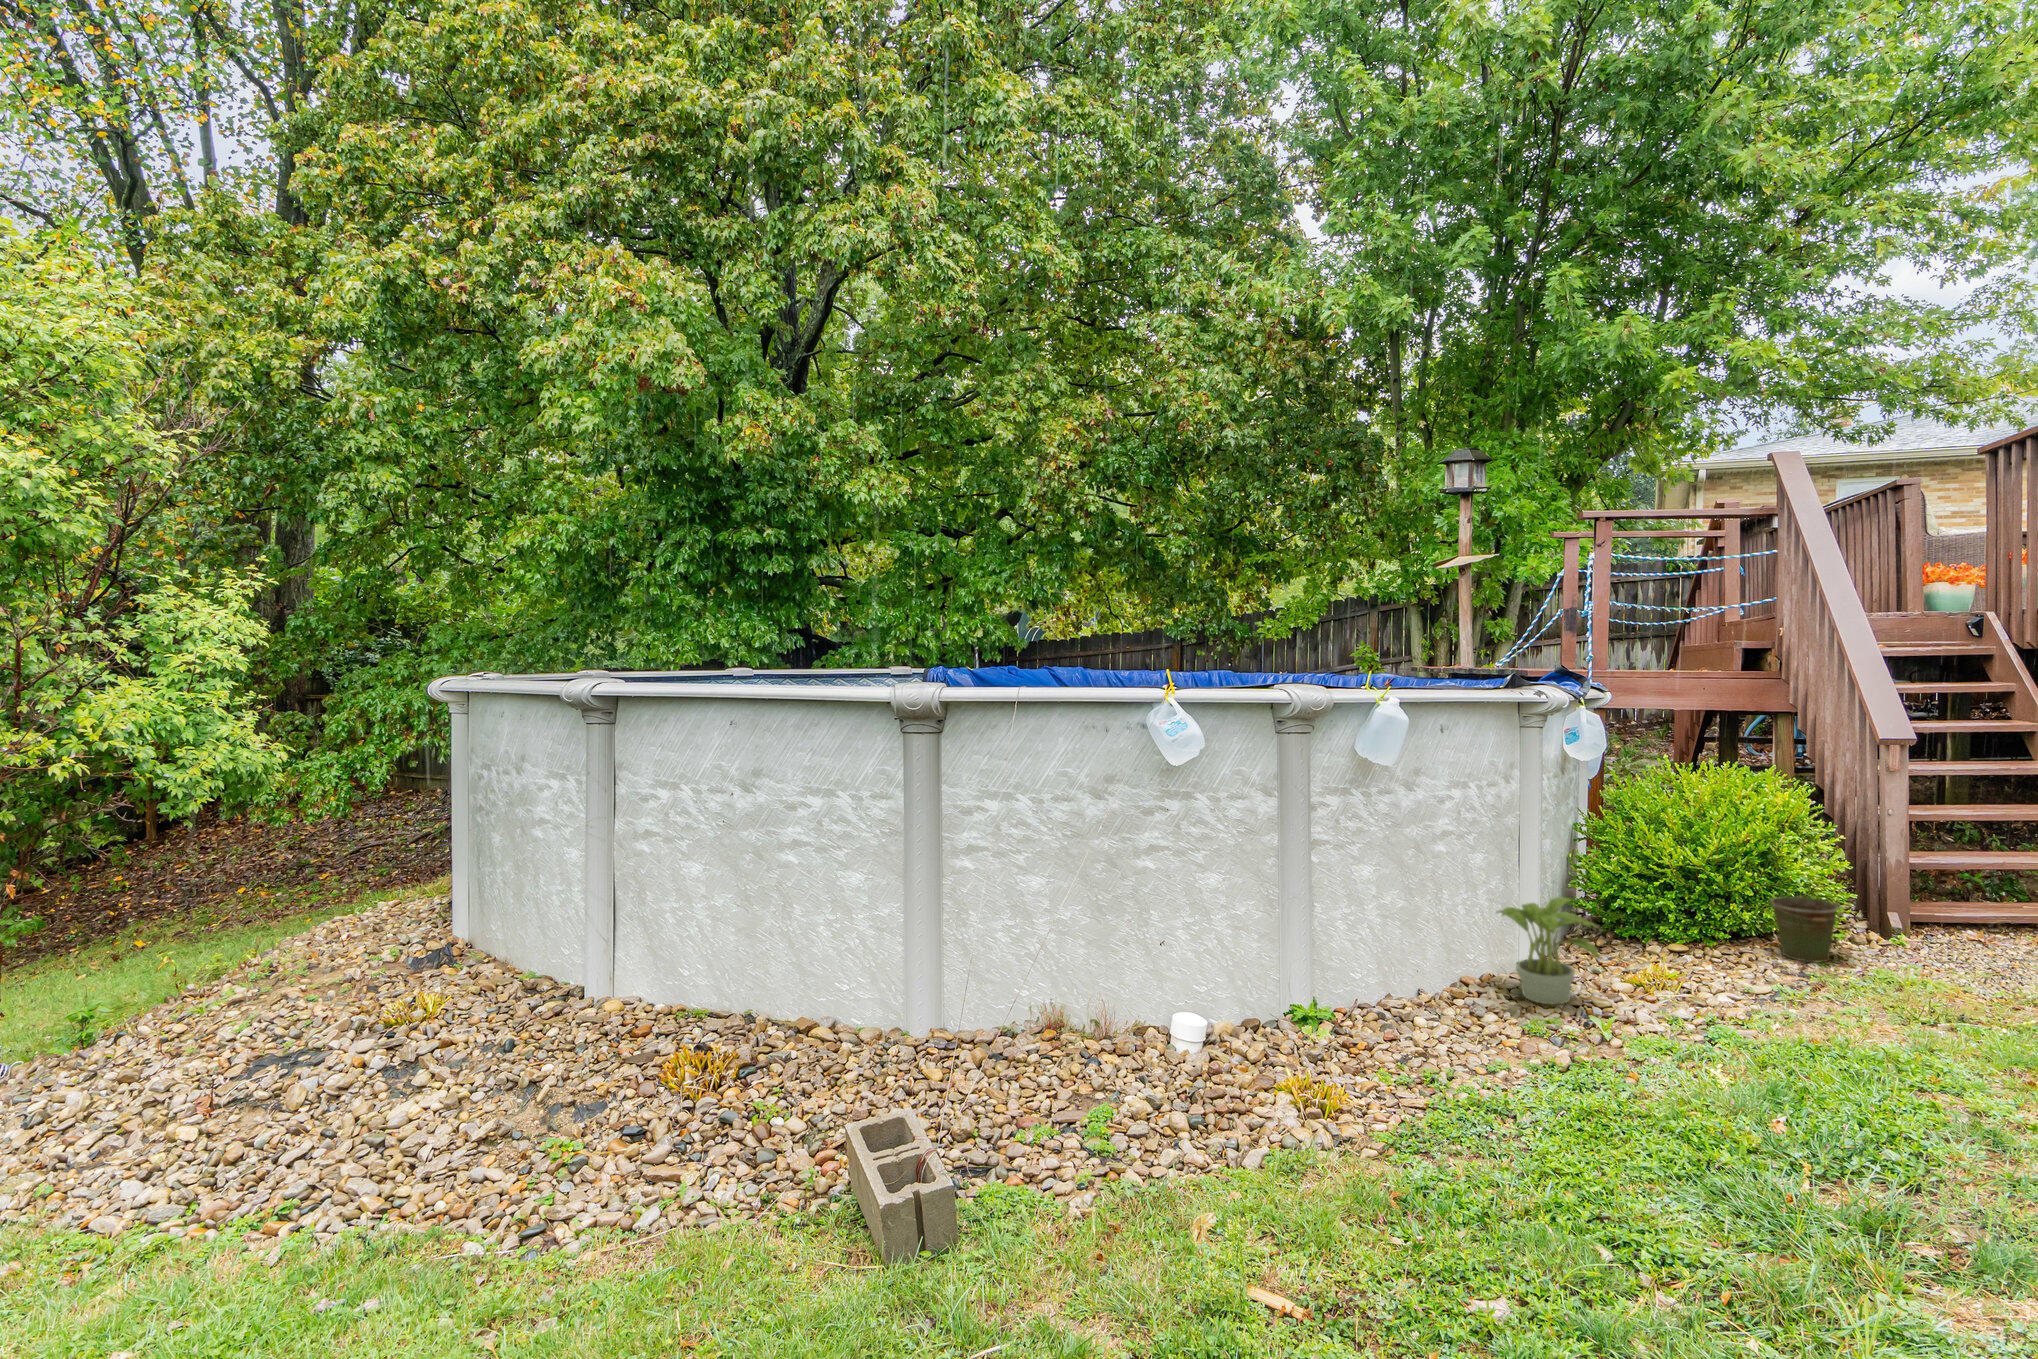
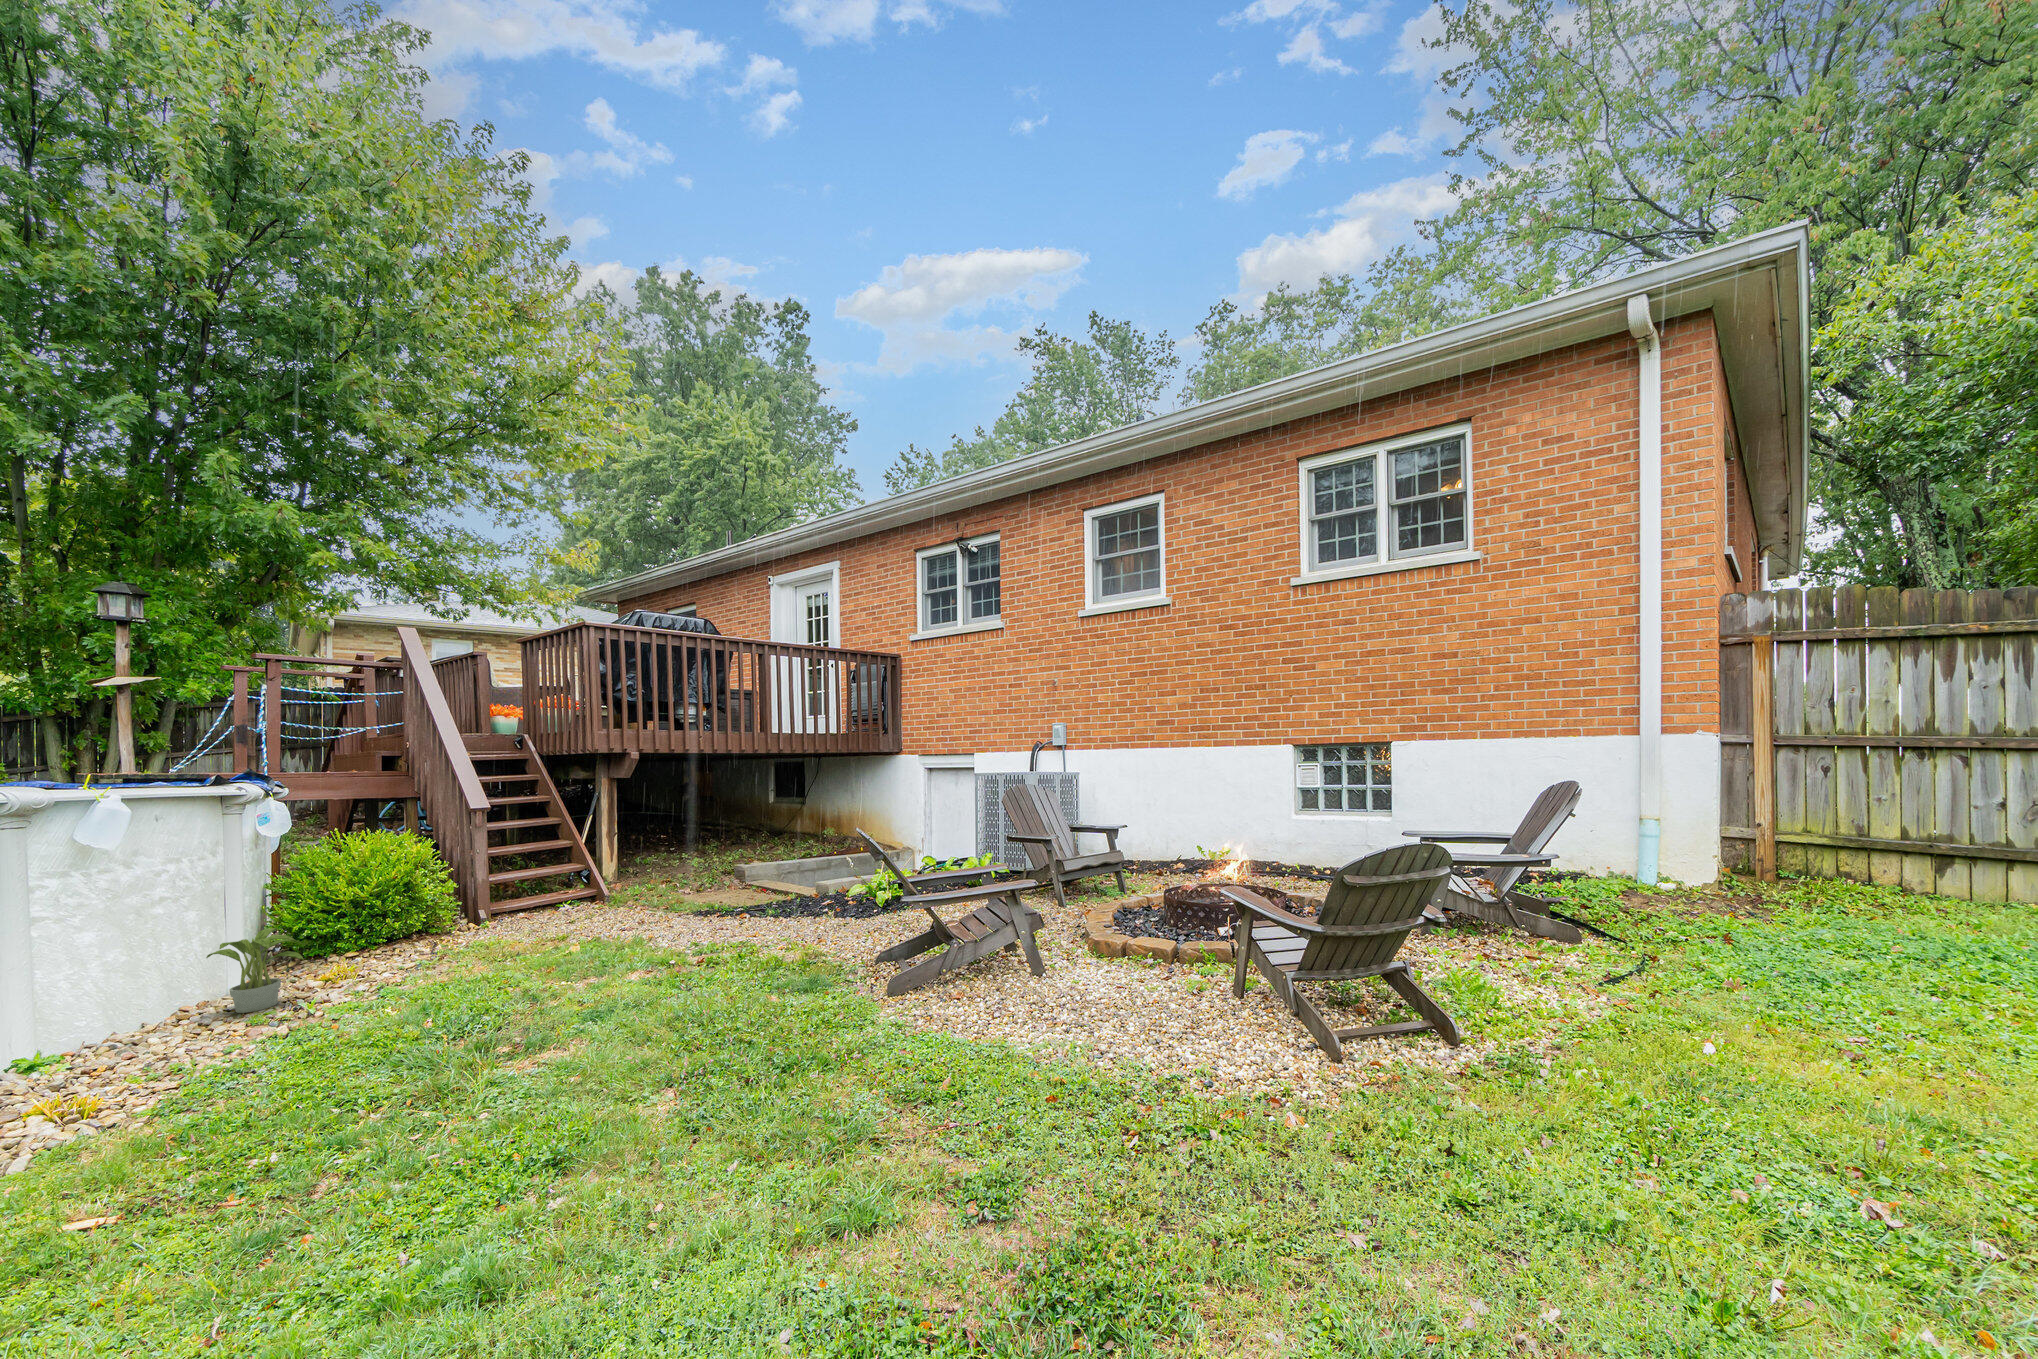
bucket: present [1770,896,1842,962] -> none [412,900,455,944]

